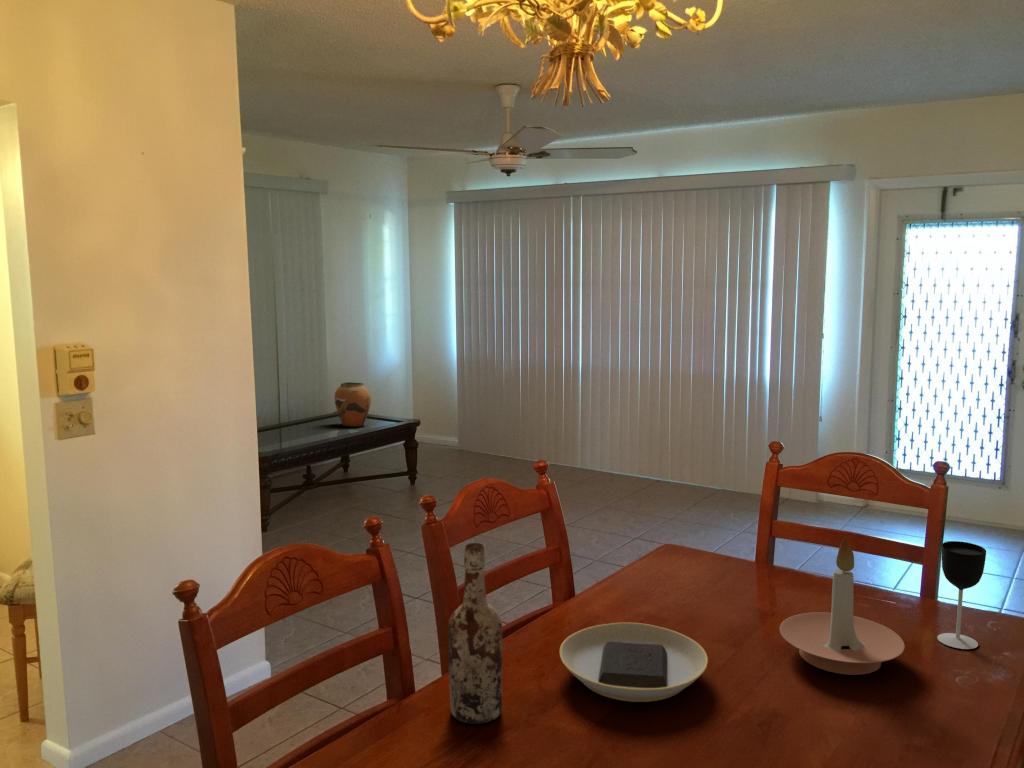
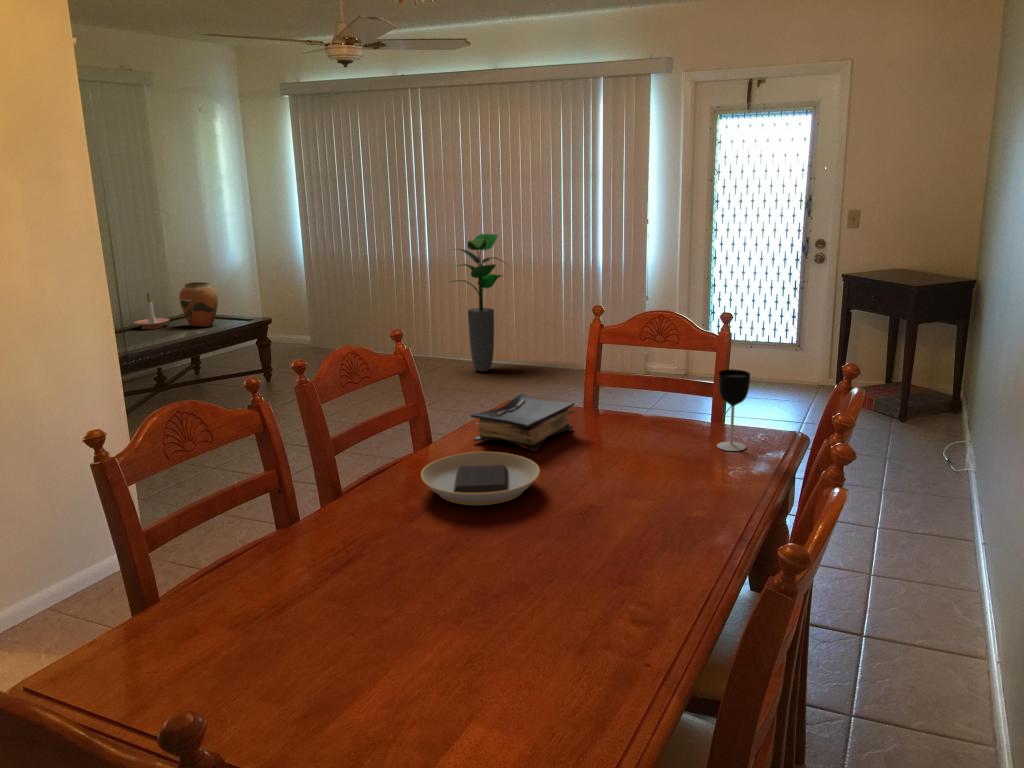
potted plant: none [601,344,668,488] -> present [451,234,502,372]
candle holder: present [780,536,905,675] -> present [134,293,169,329]
wine bottle: present [448,543,502,724] -> none [327,386,376,531]
book: none [623,545,752,626] -> present [471,394,575,452]

